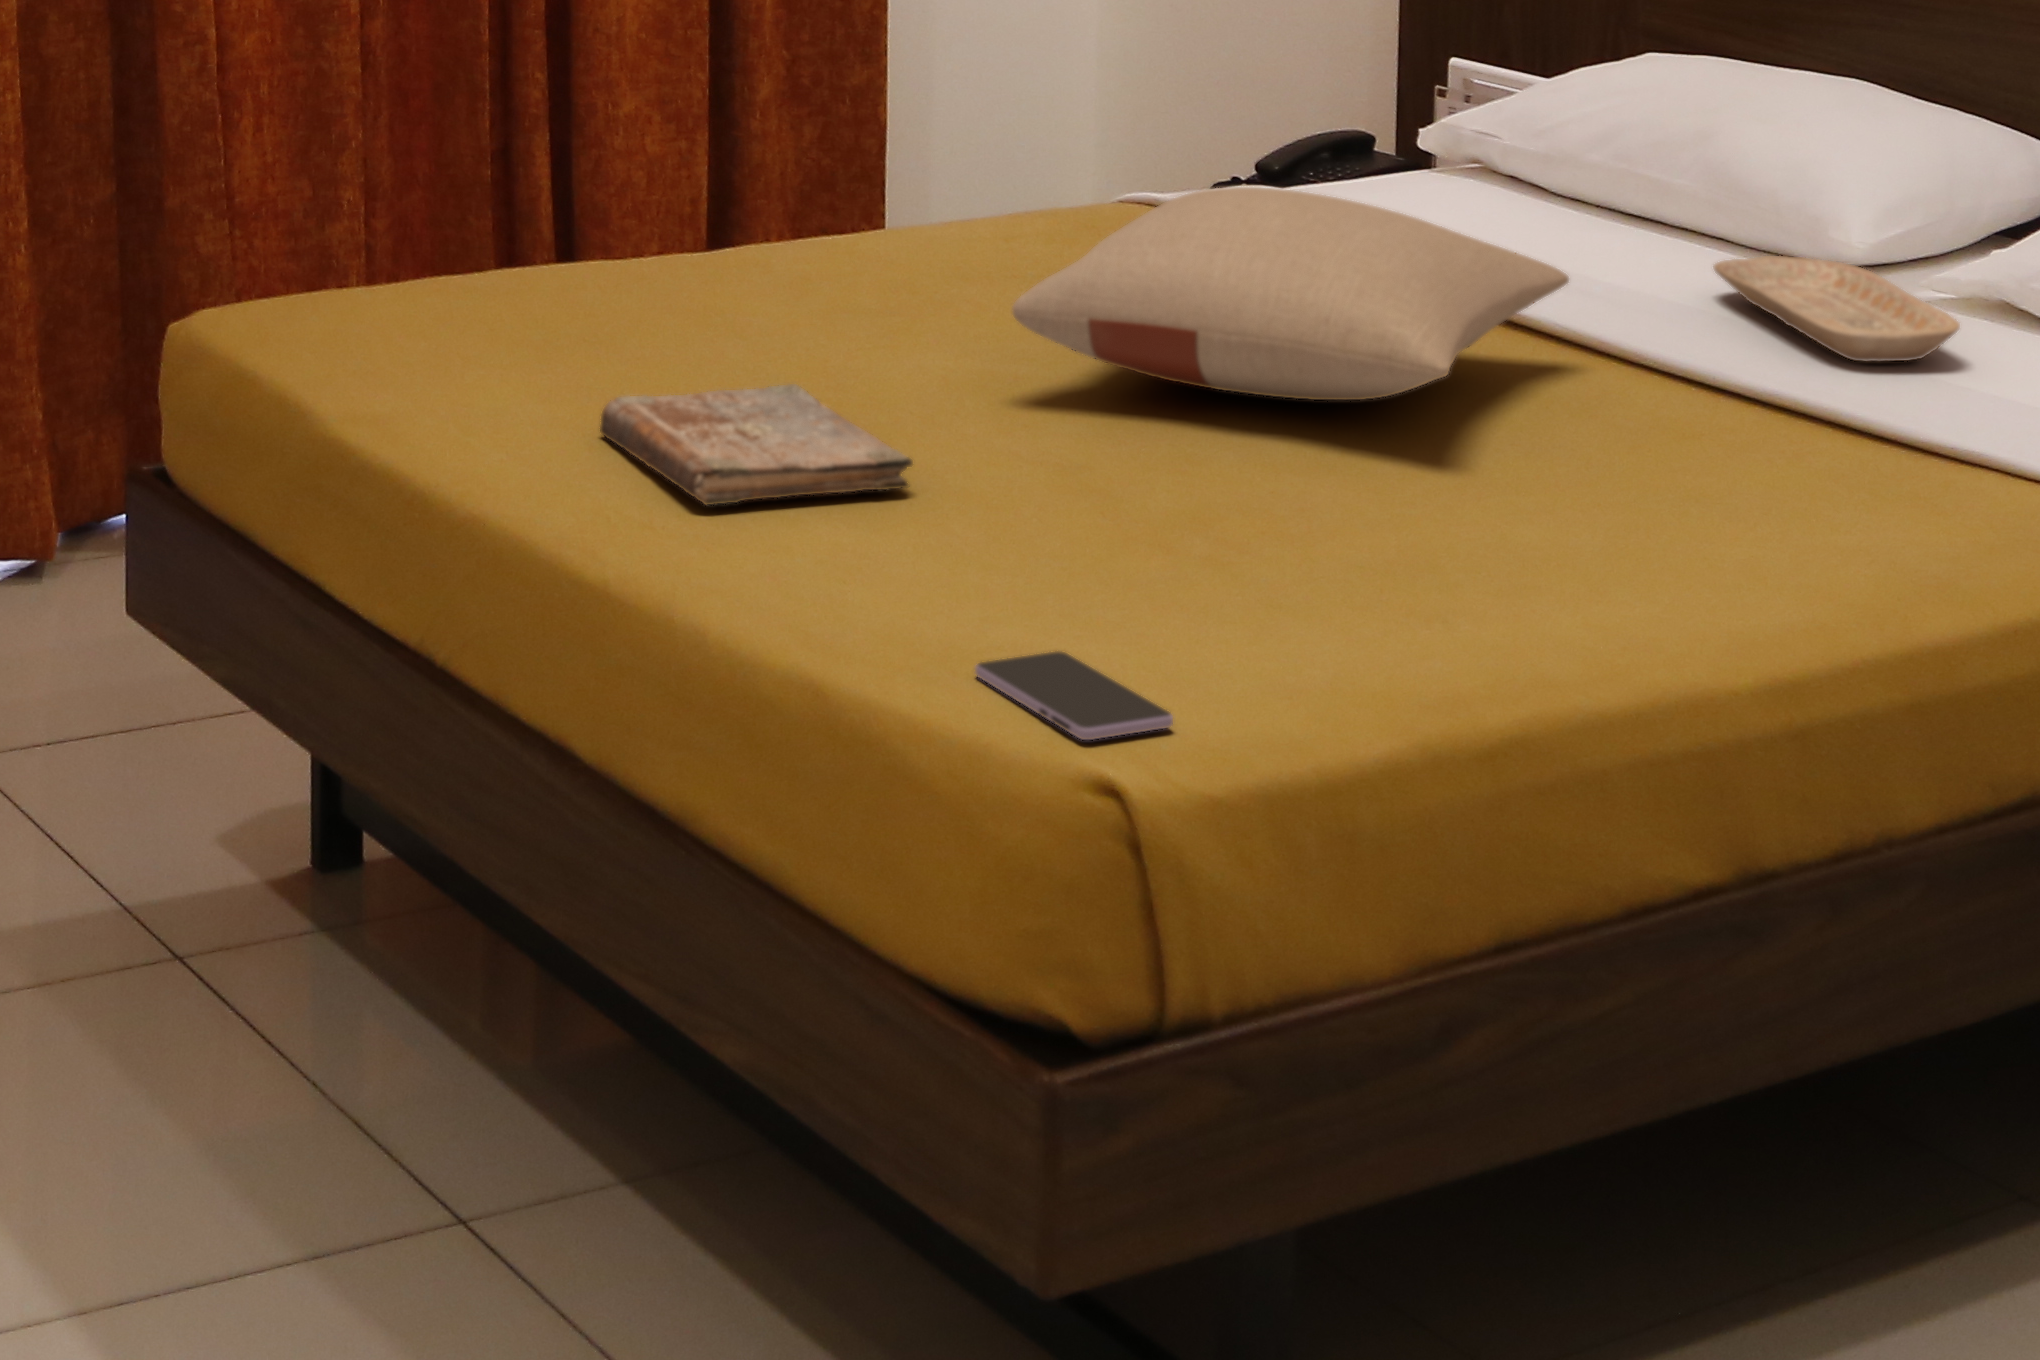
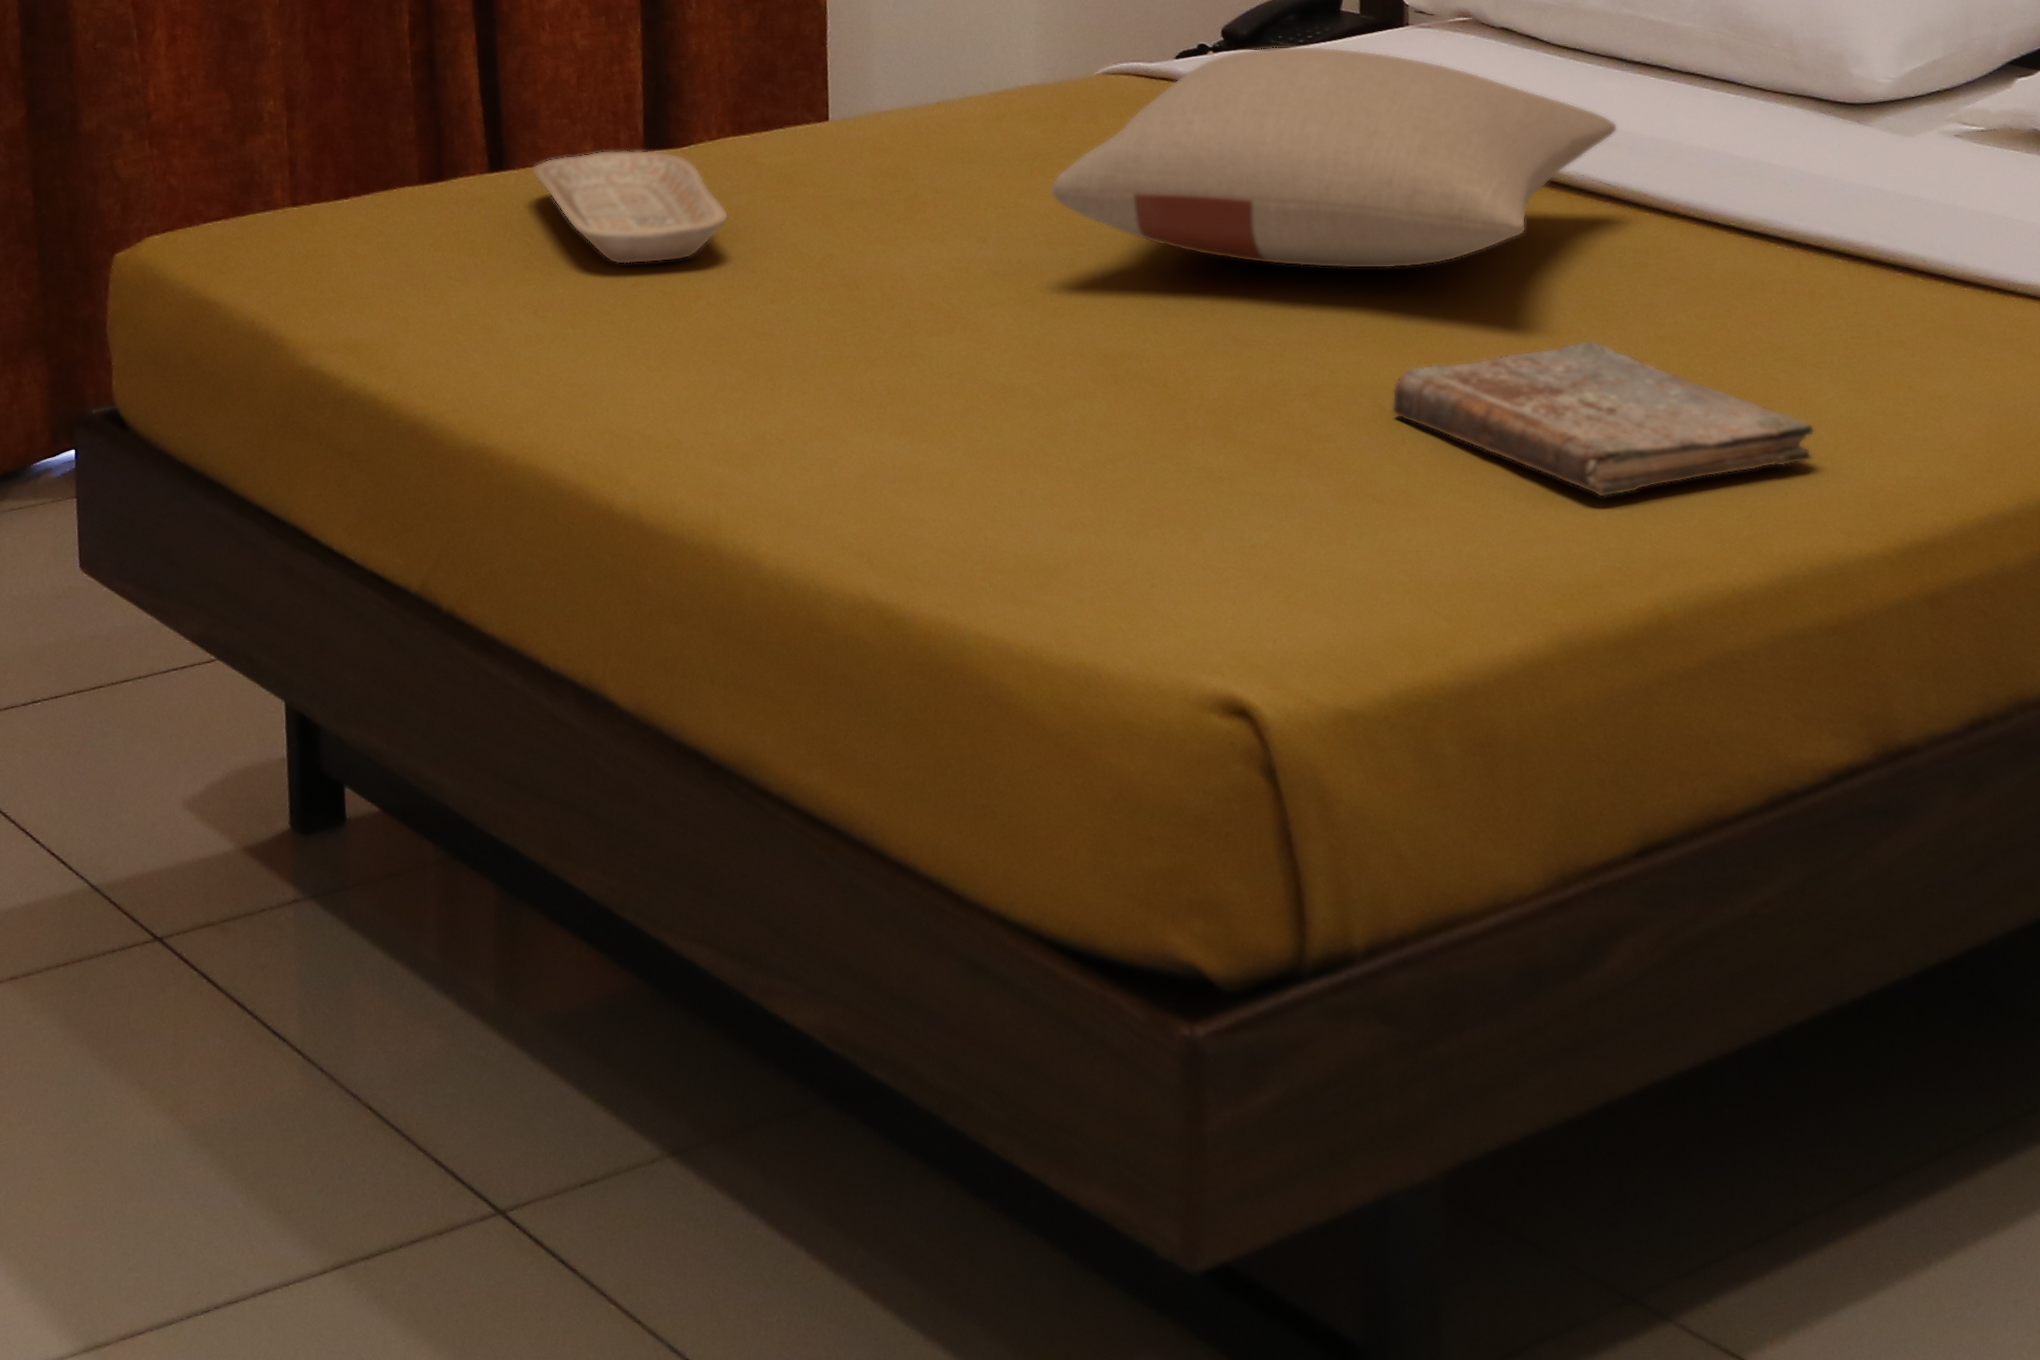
tray: present [1714,256,1960,361] -> present [534,152,727,263]
book: present [600,384,913,505] -> present [1394,341,1813,496]
smartphone: present [975,652,1173,740] -> none [1090,551,1316,646]

